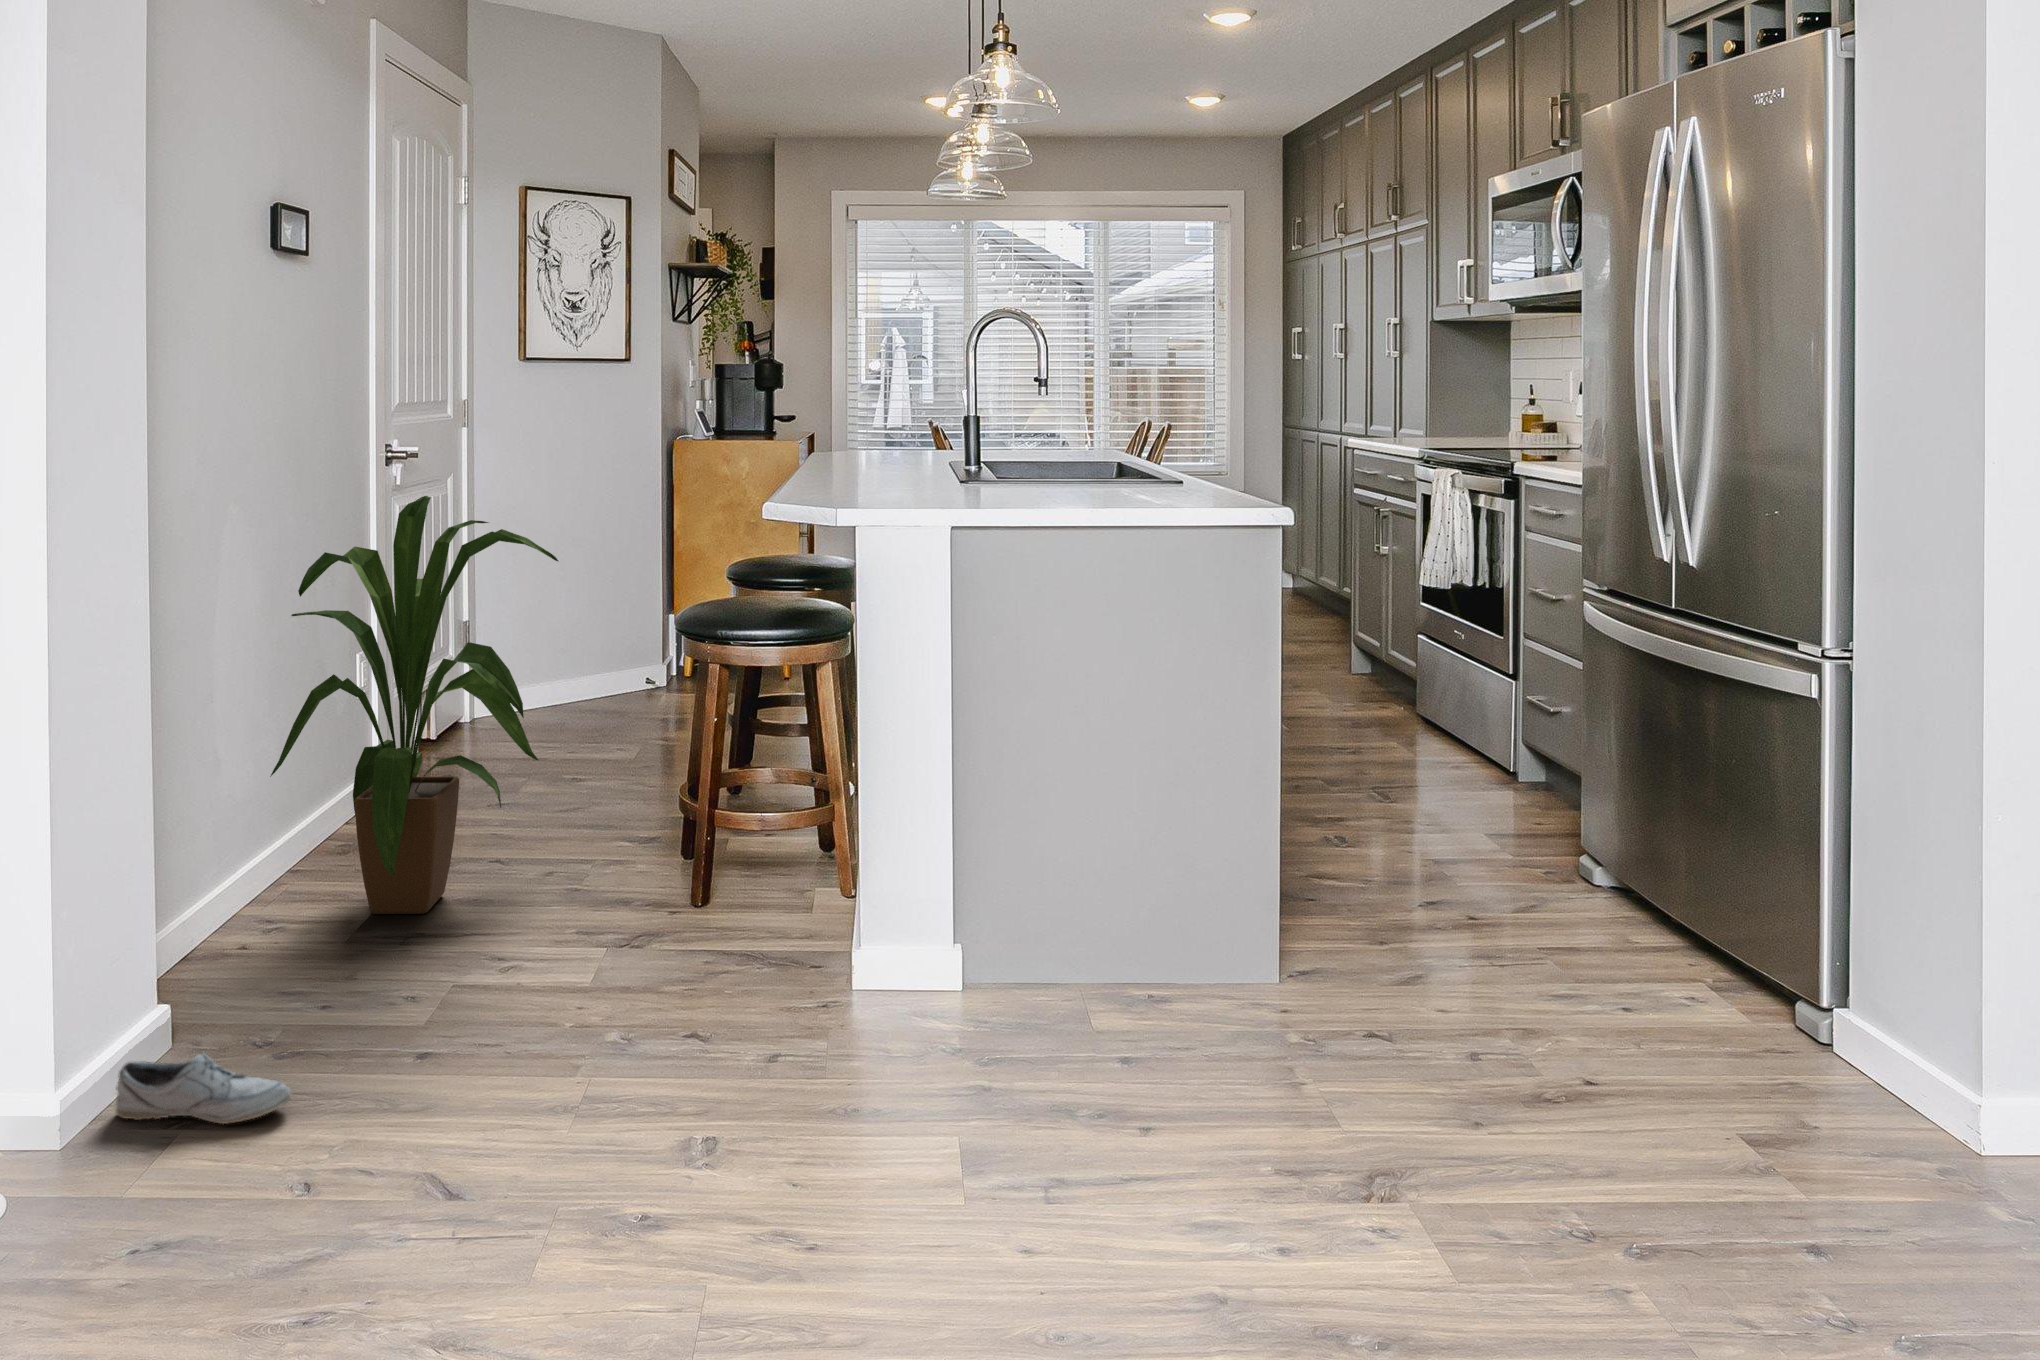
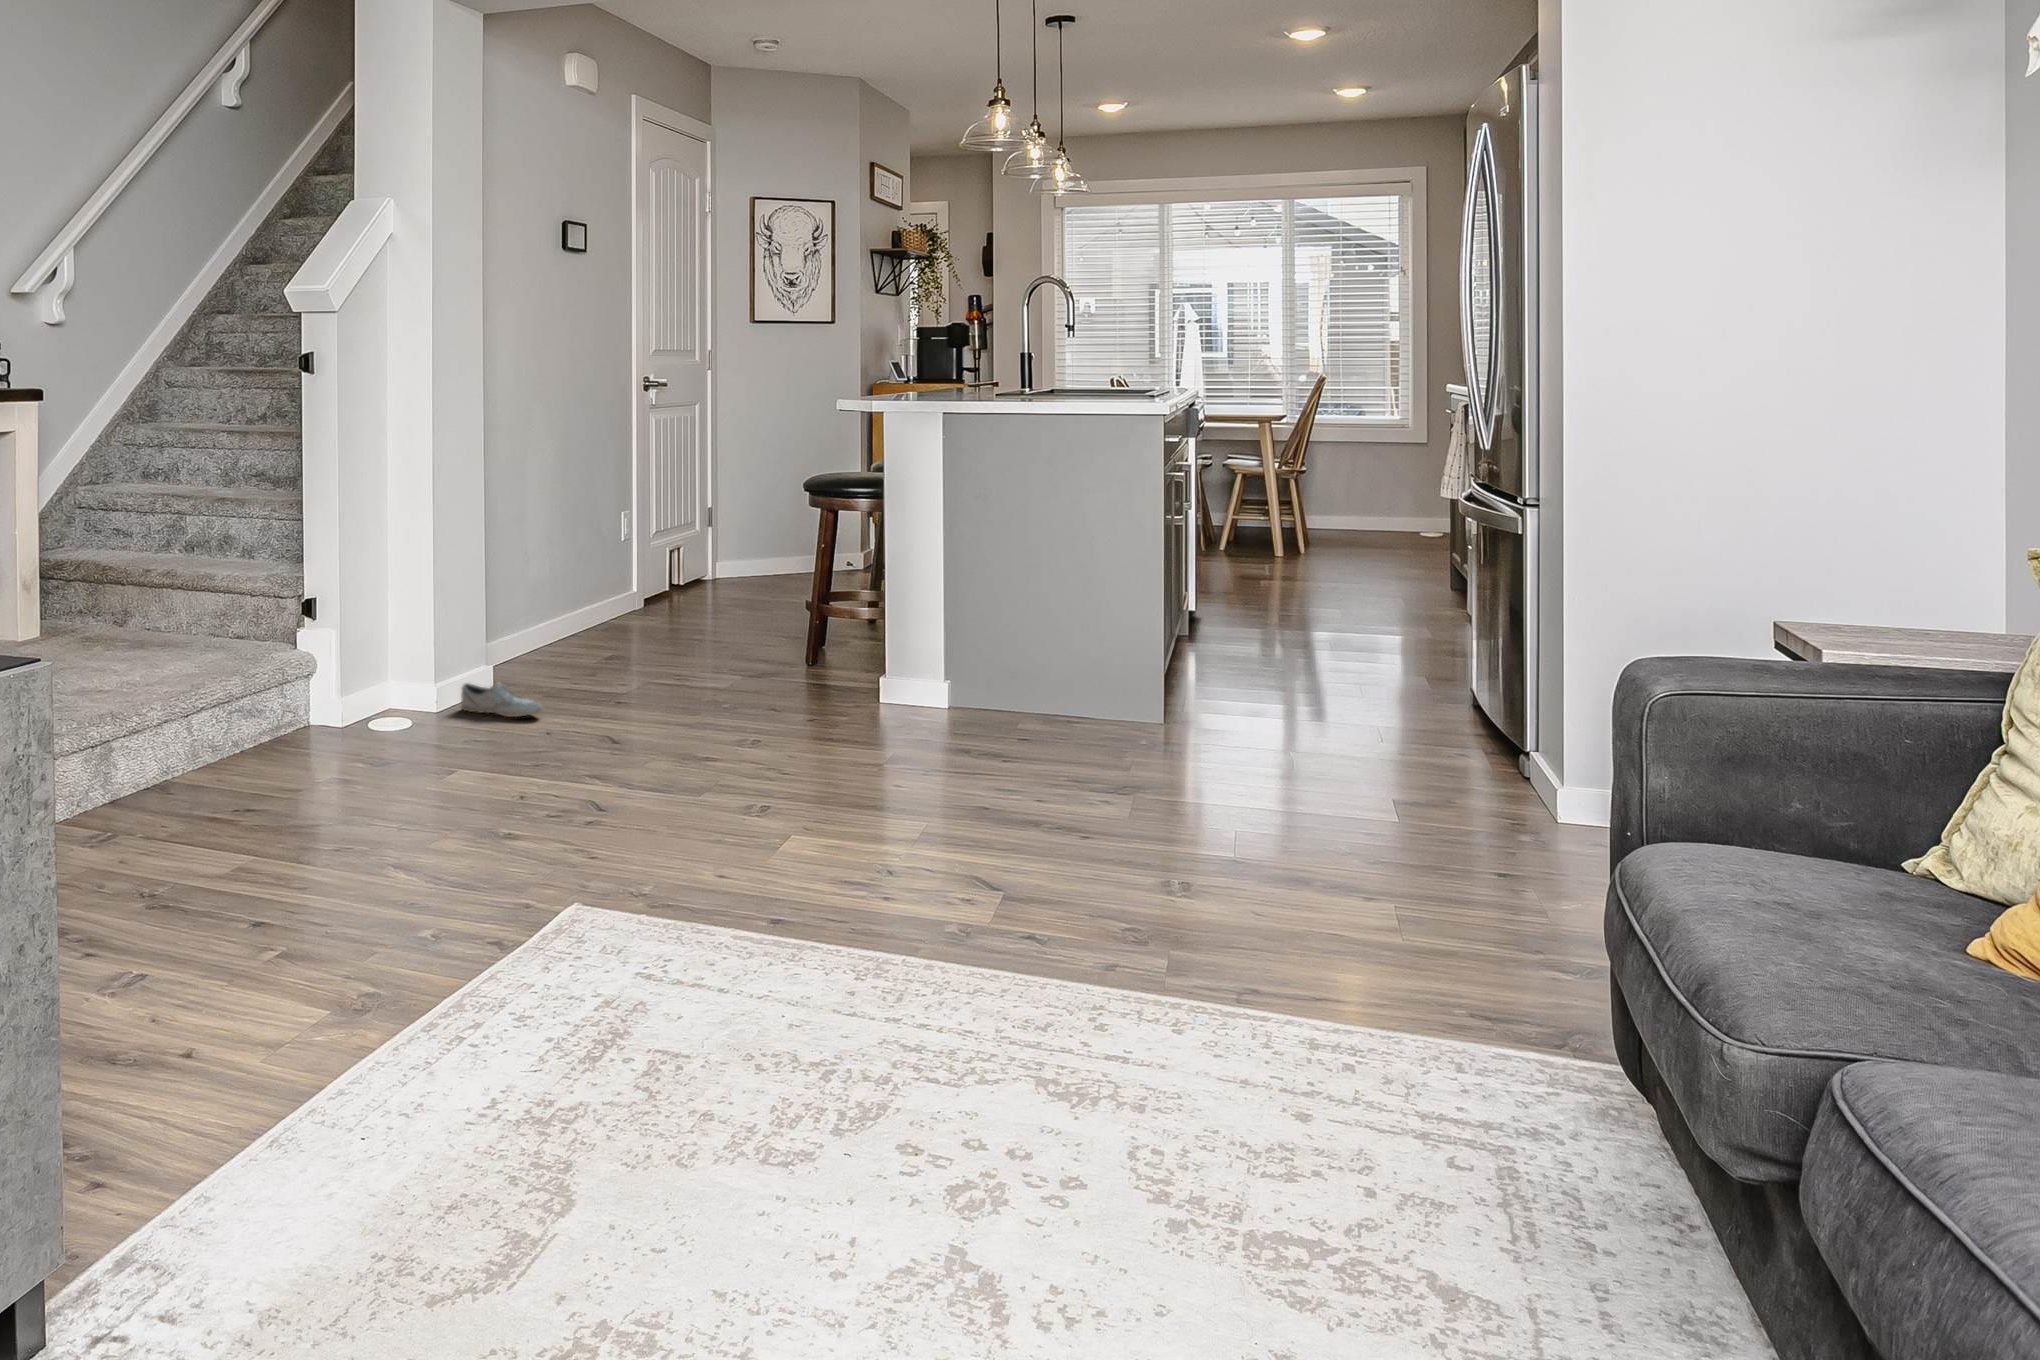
house plant: present [270,496,558,914] -> none [552,399,720,662]

